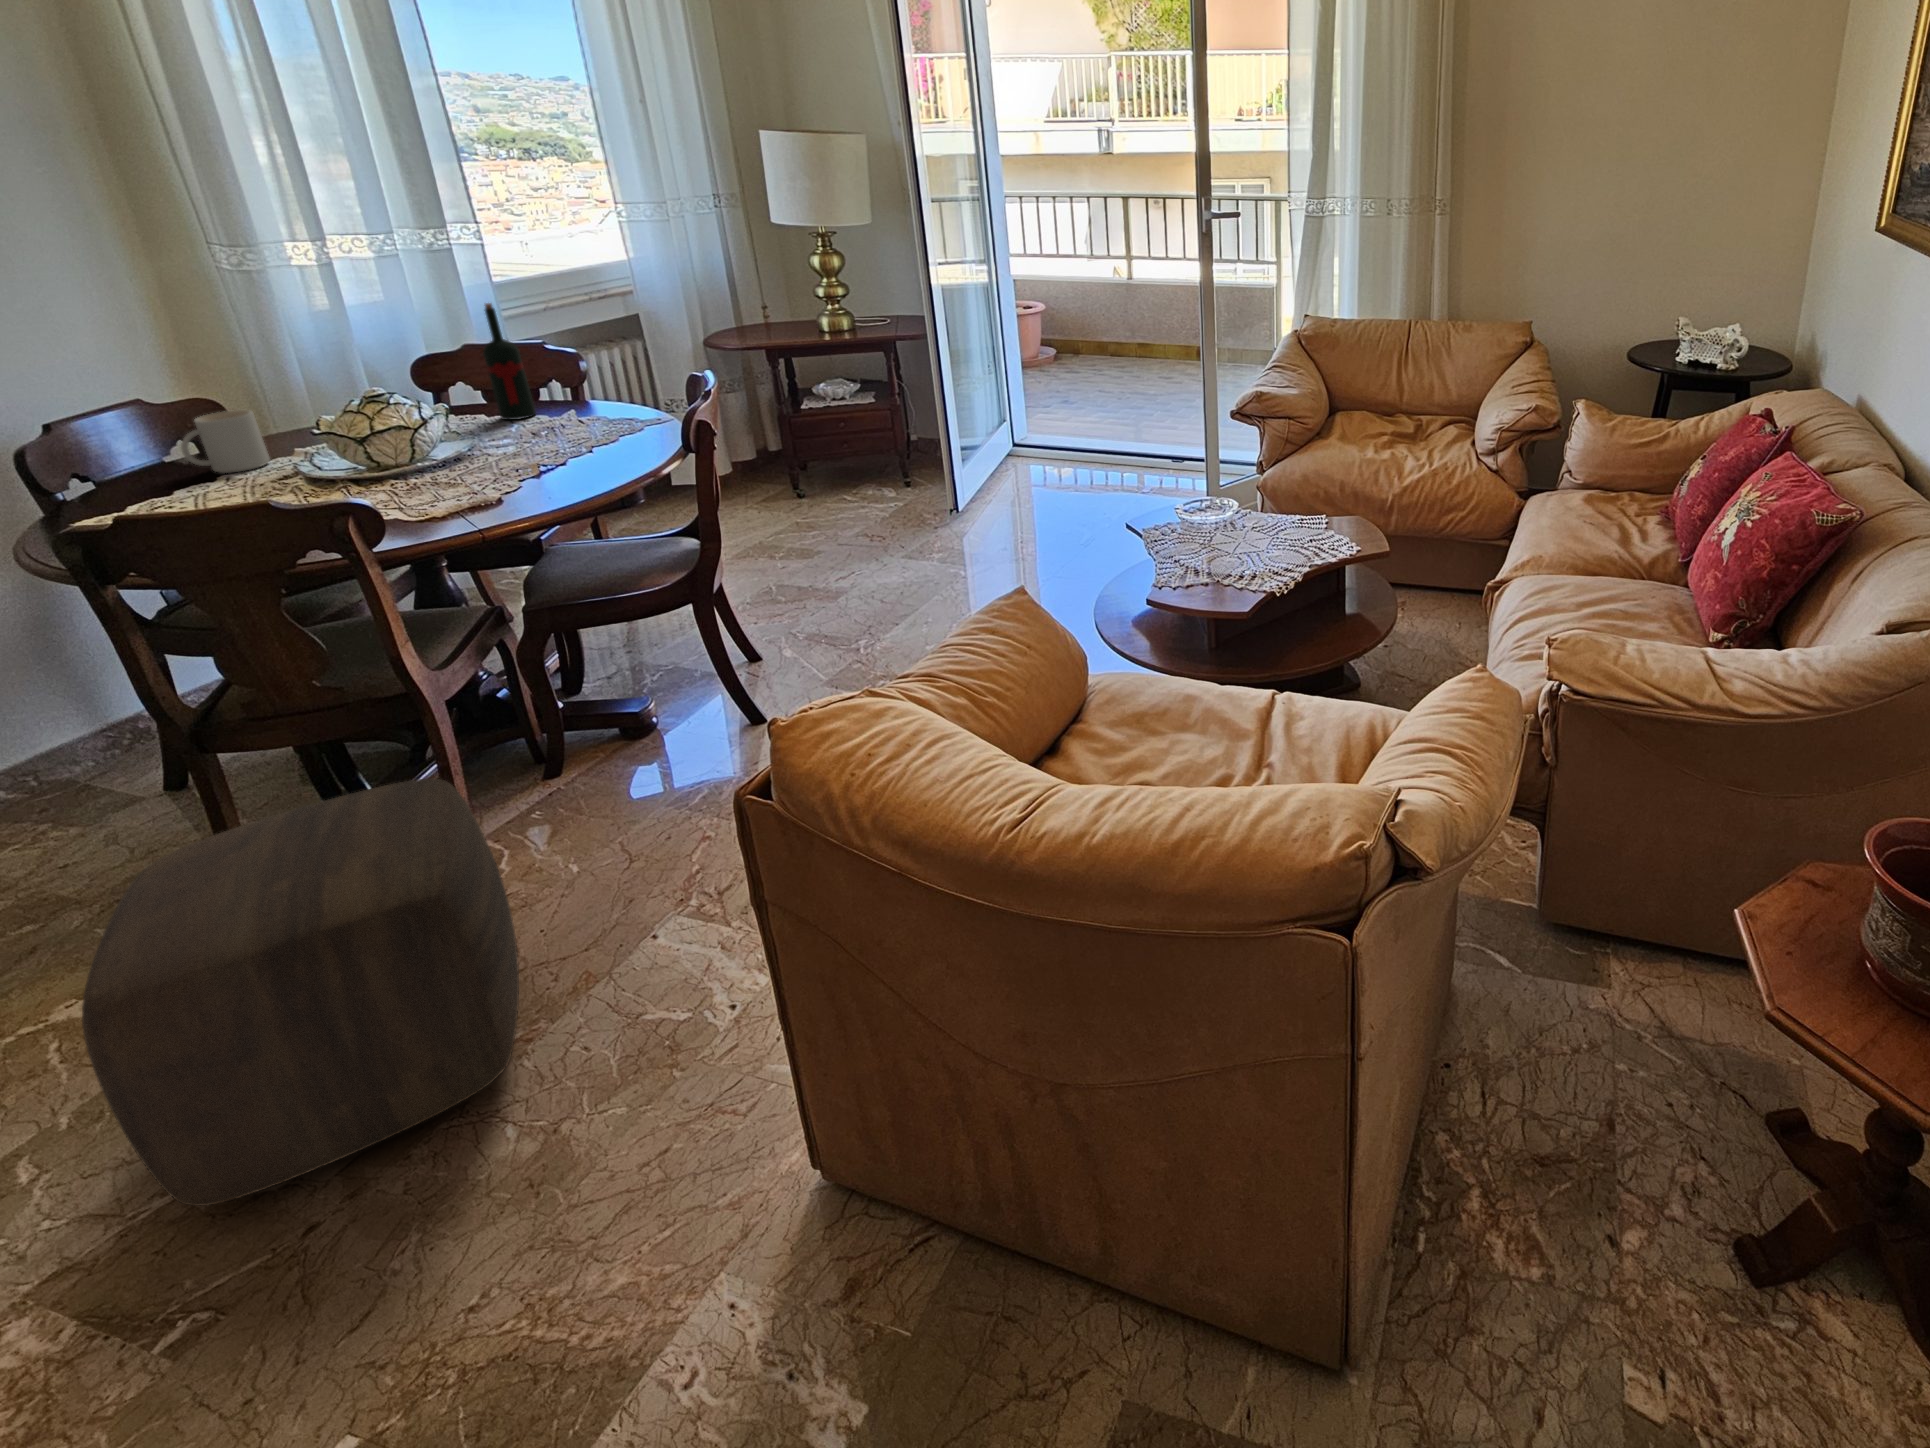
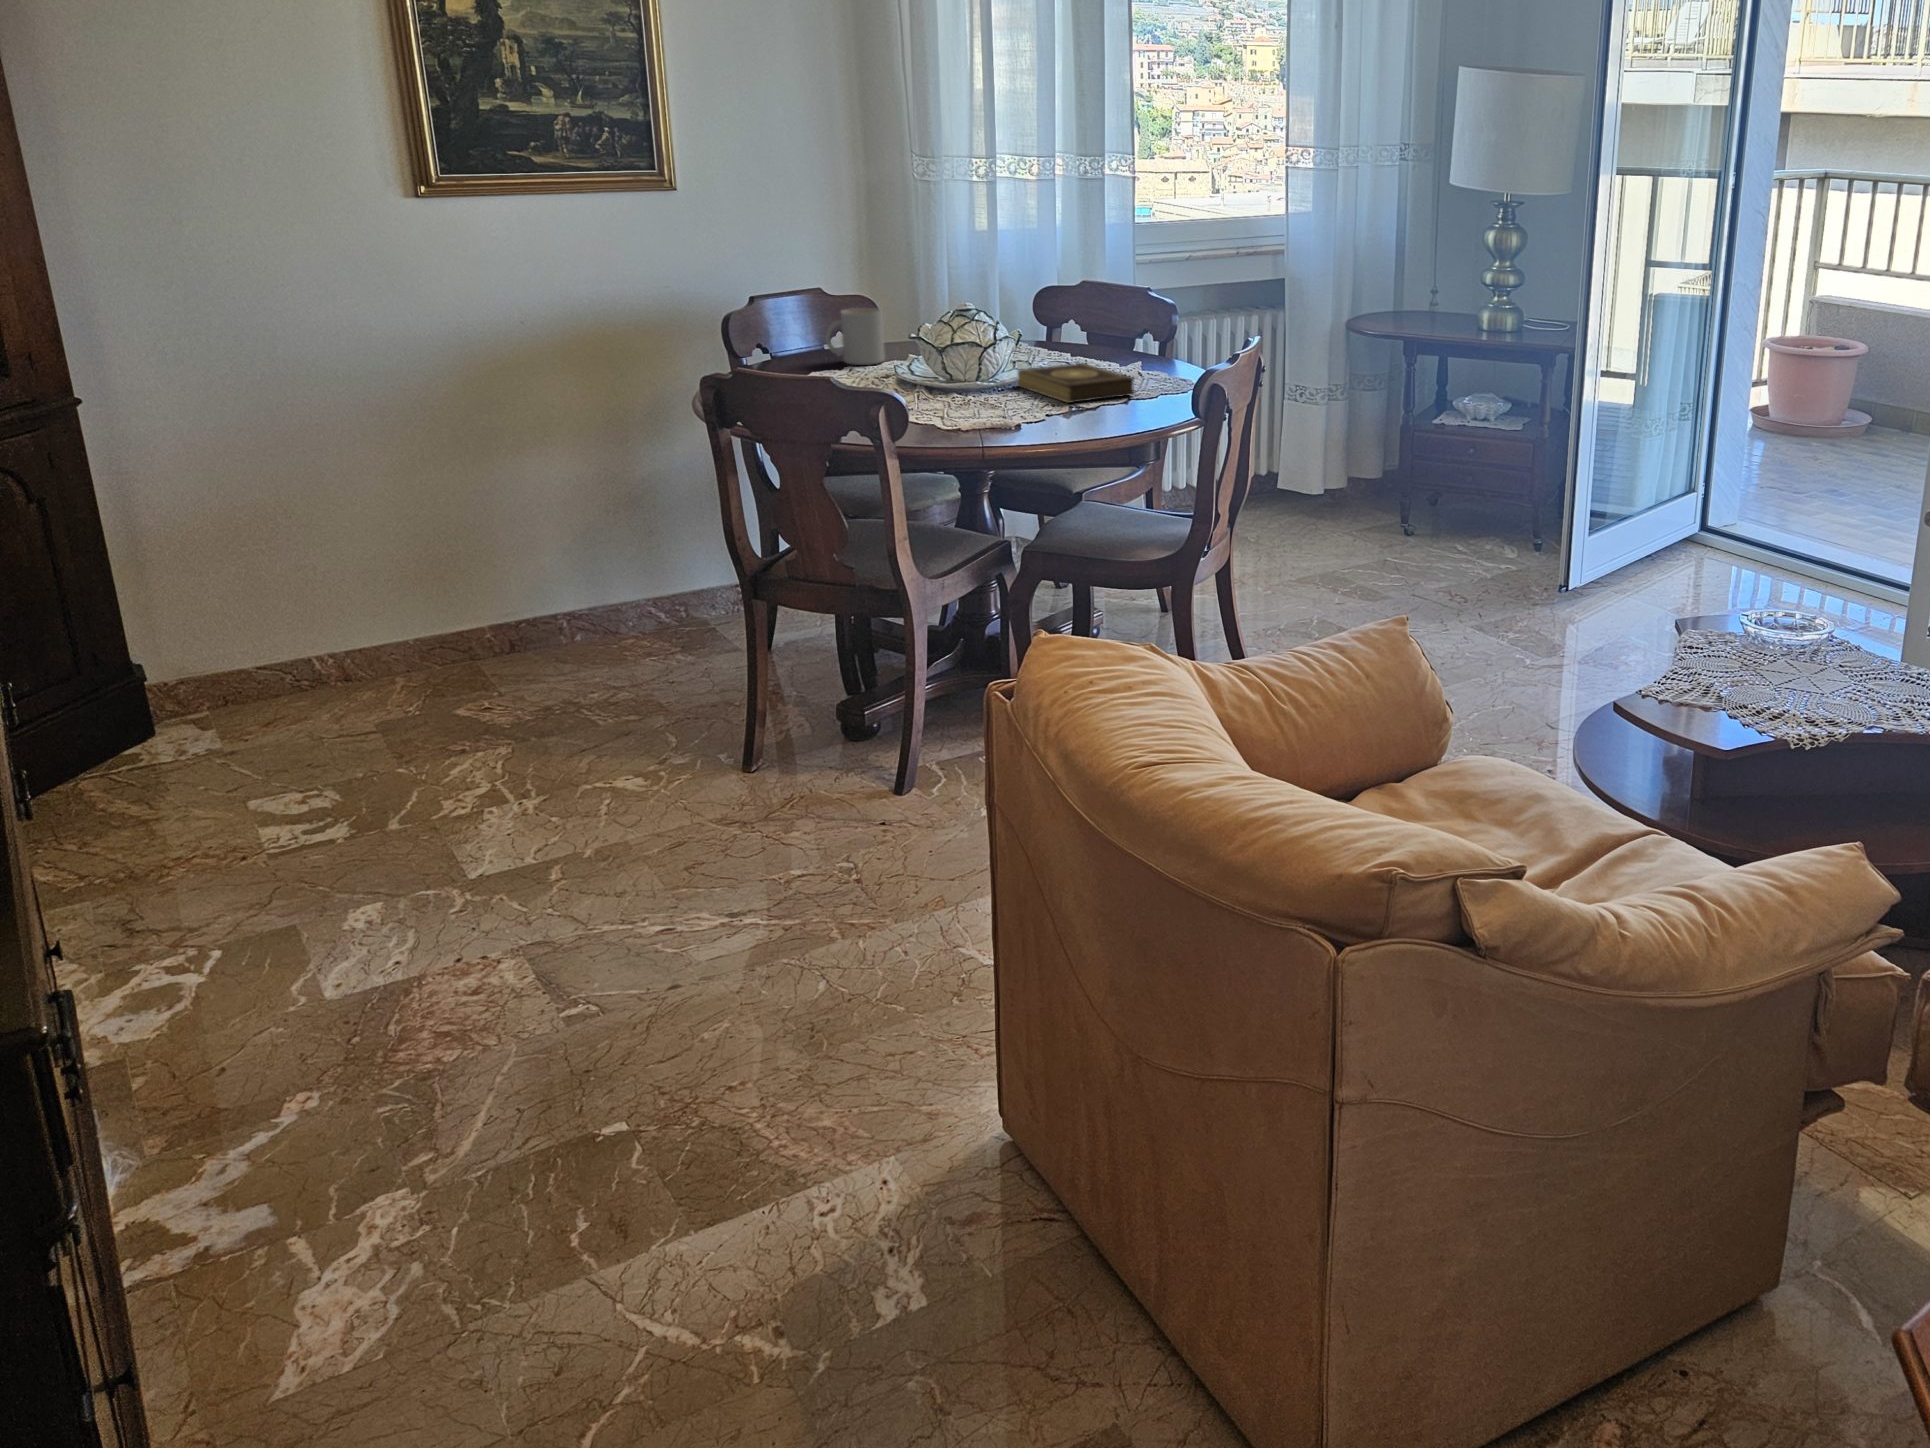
wine bottle: present [483,303,536,420] -> none [1075,233,1108,361]
book: none [461,425,604,467] -> present [1018,363,1134,403]
ottoman: present [82,779,519,1206] -> none [591,645,896,944]

